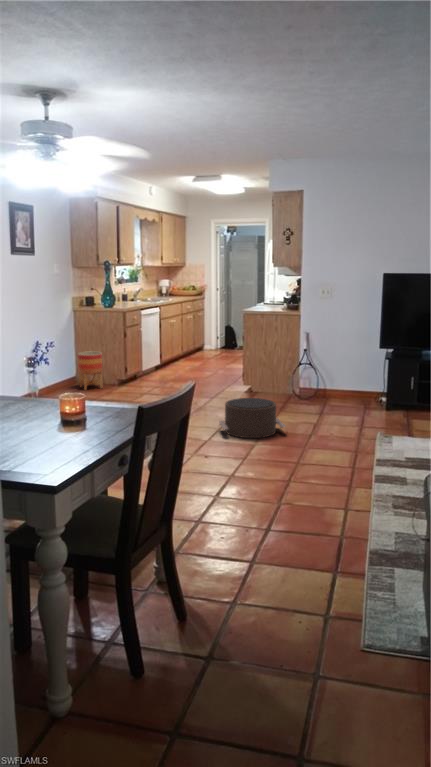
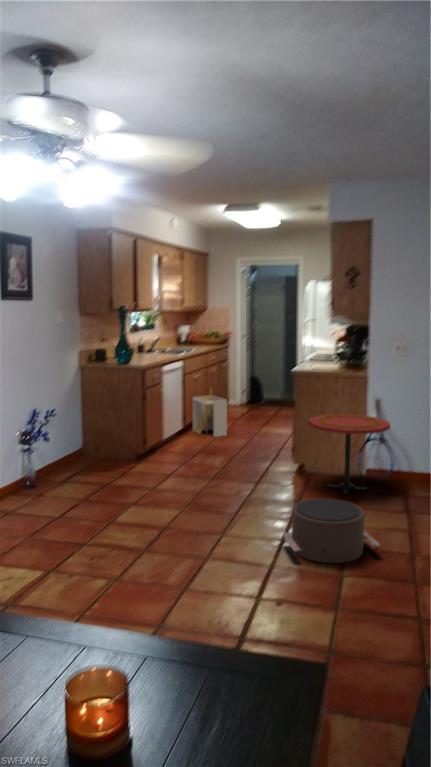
storage bin: none [168,330,197,371] -> present [193,389,227,437]
side table: none [250,344,313,404] -> present [308,414,390,494]
planter: present [77,351,103,390] -> none [84,419,115,469]

